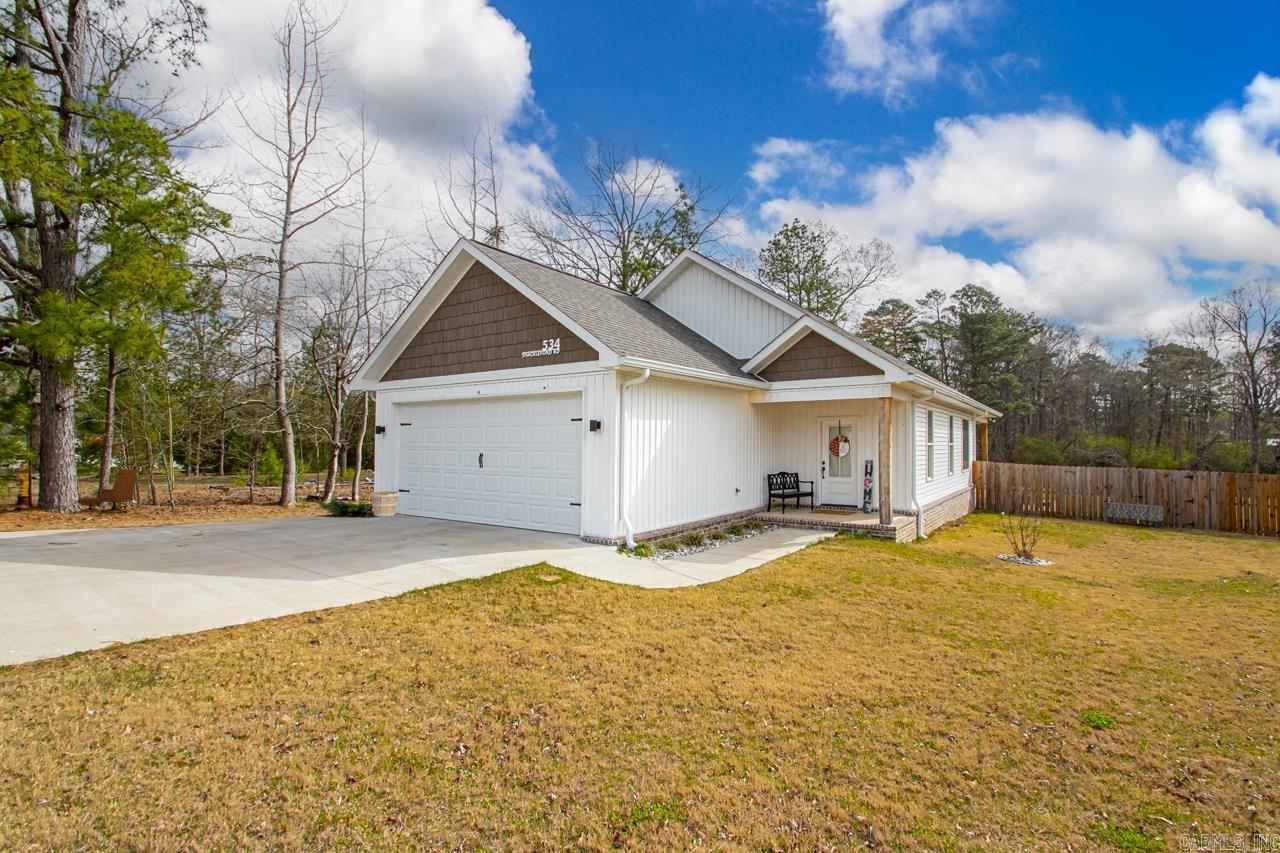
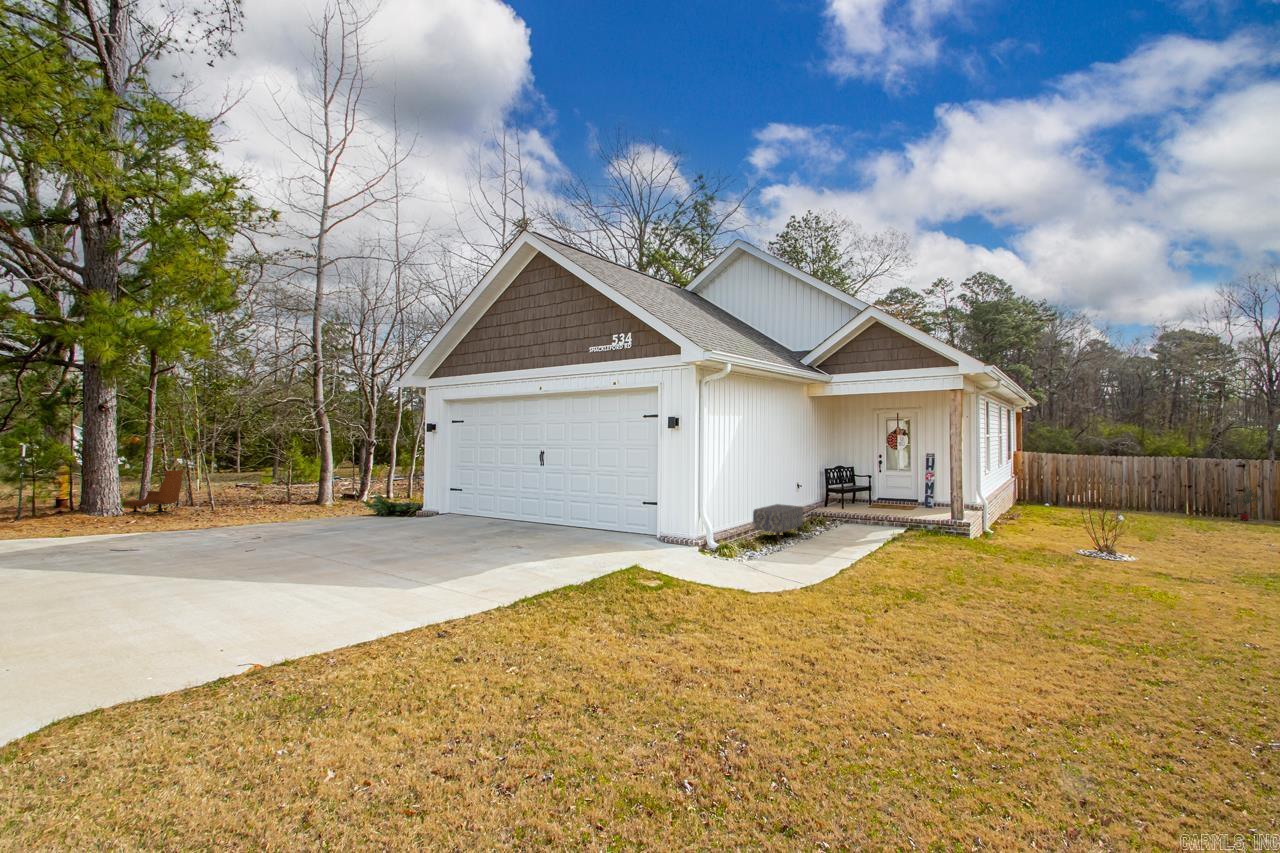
wooden bucket: present [370,491,400,517] -> none [426,490,456,516]
potted tree: none [1177,496,1216,531] -> present [1226,487,1264,521]
bench: present [1107,502,1164,528] -> present [753,504,803,542]

